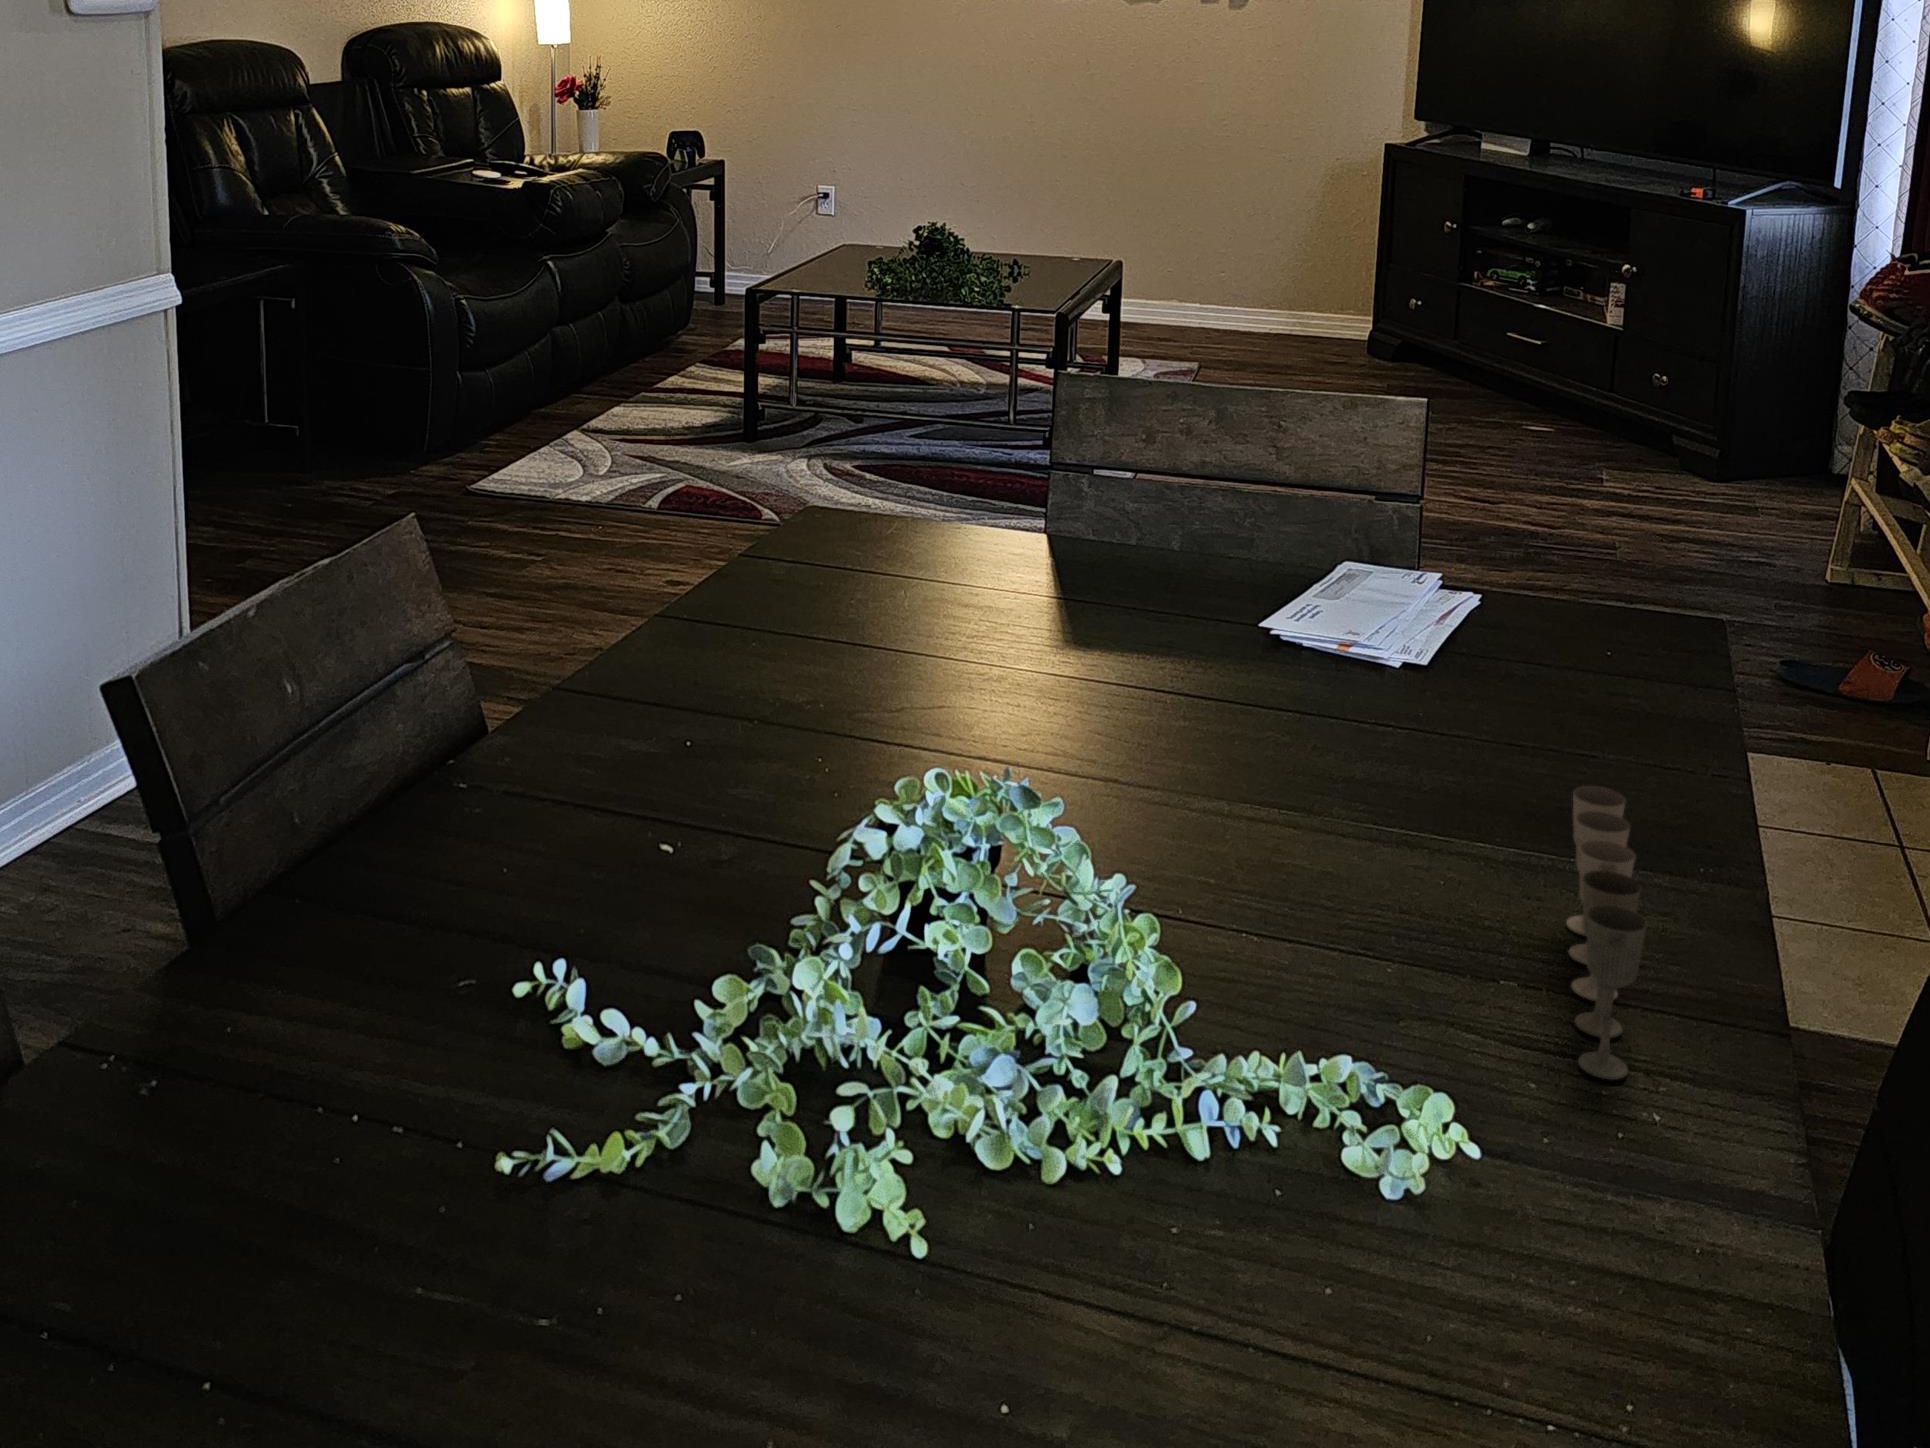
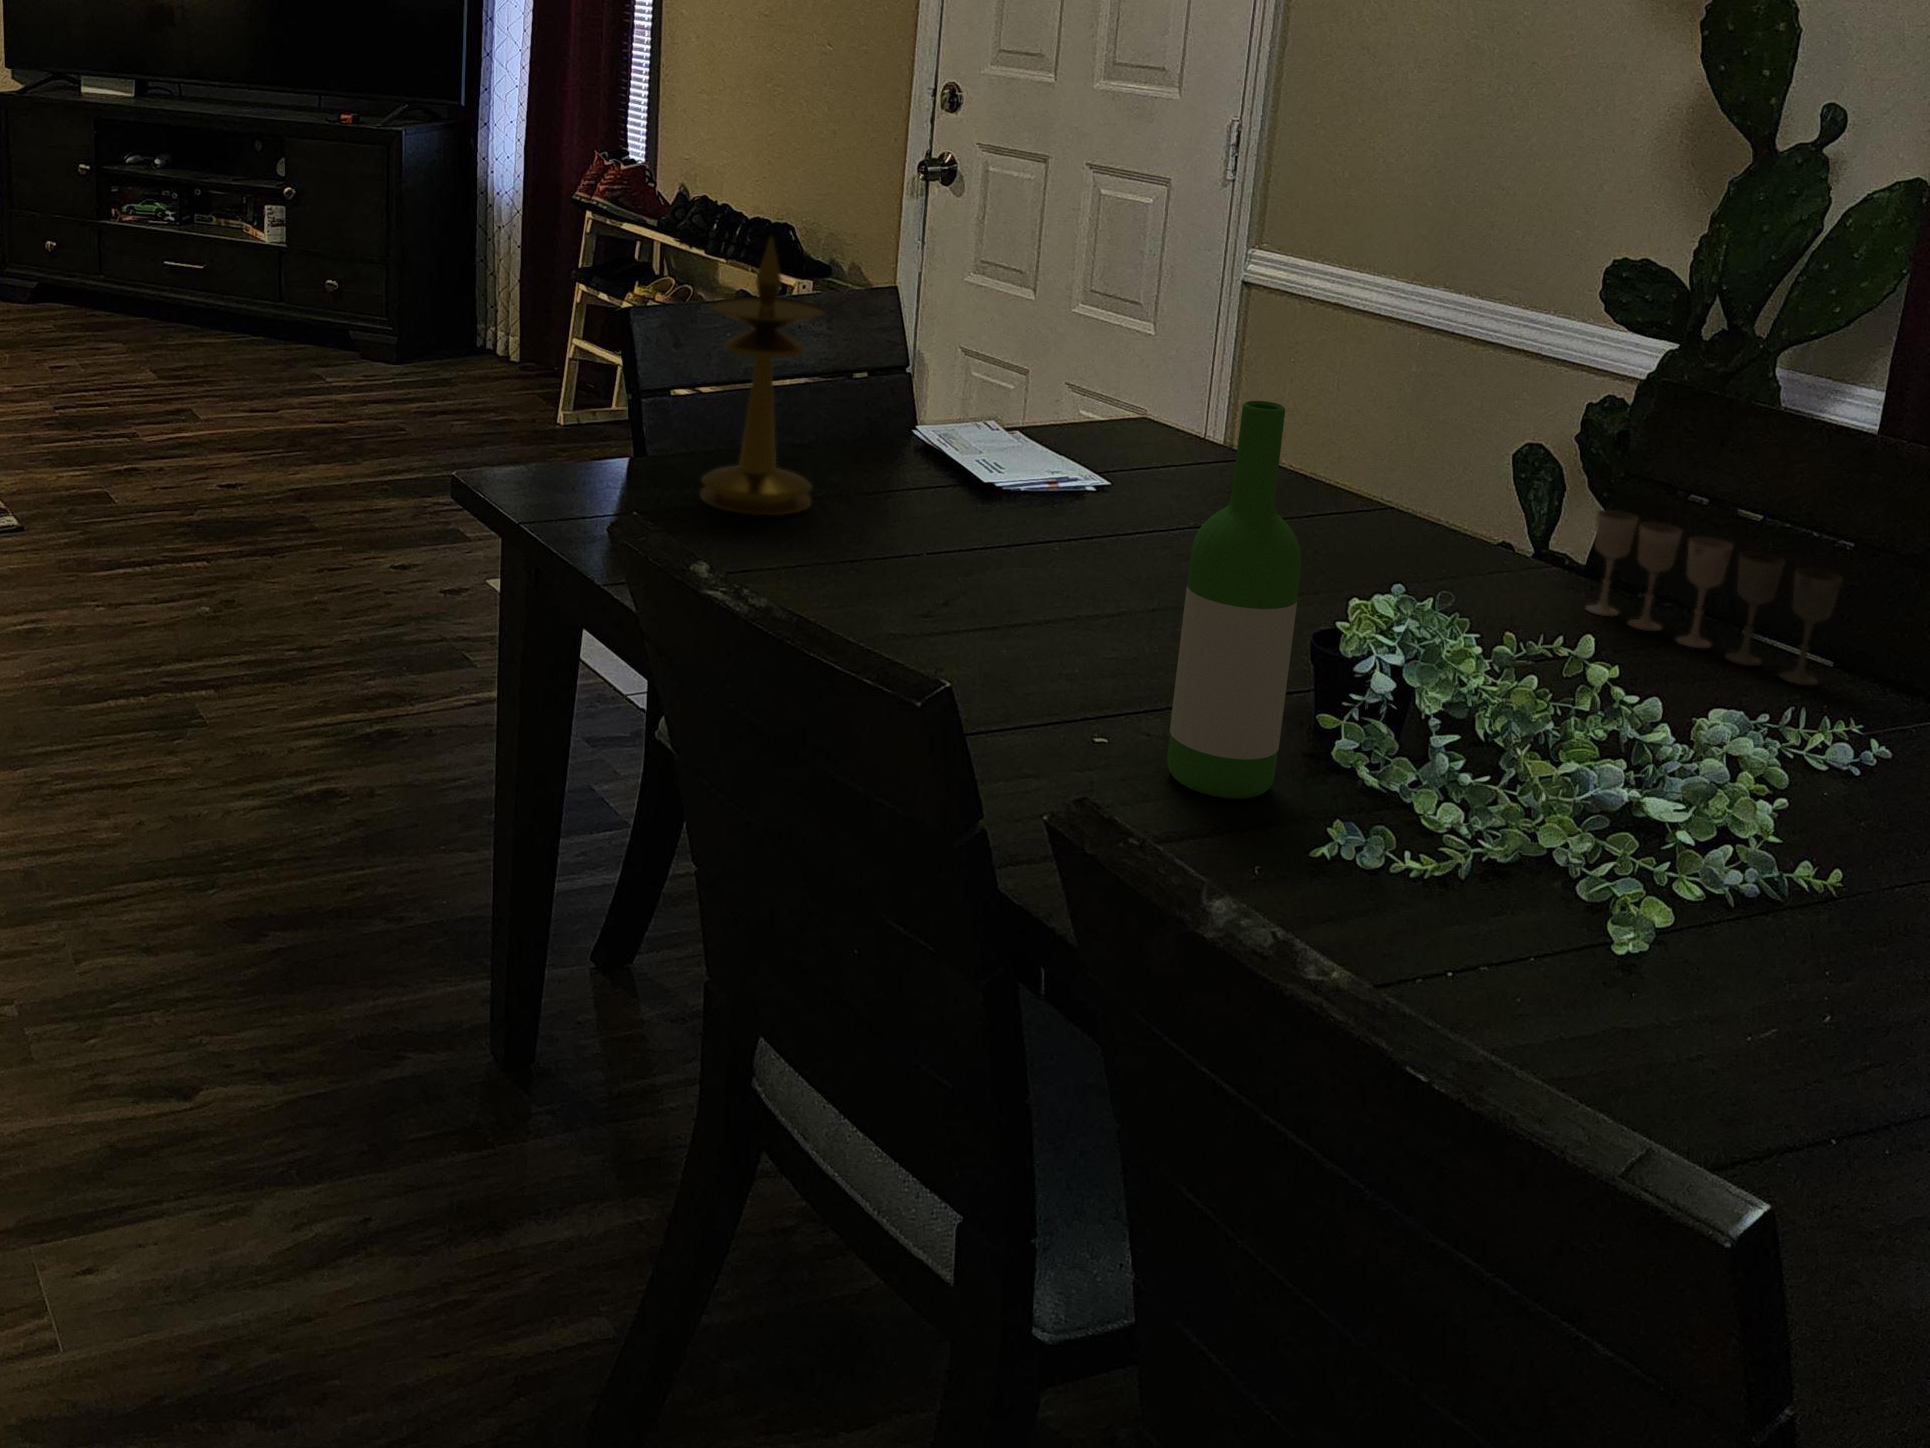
candlestick: none [911,301,1035,594] -> present [700,237,824,515]
wine bottle: none [579,475,686,896] -> present [1167,401,1301,799]

